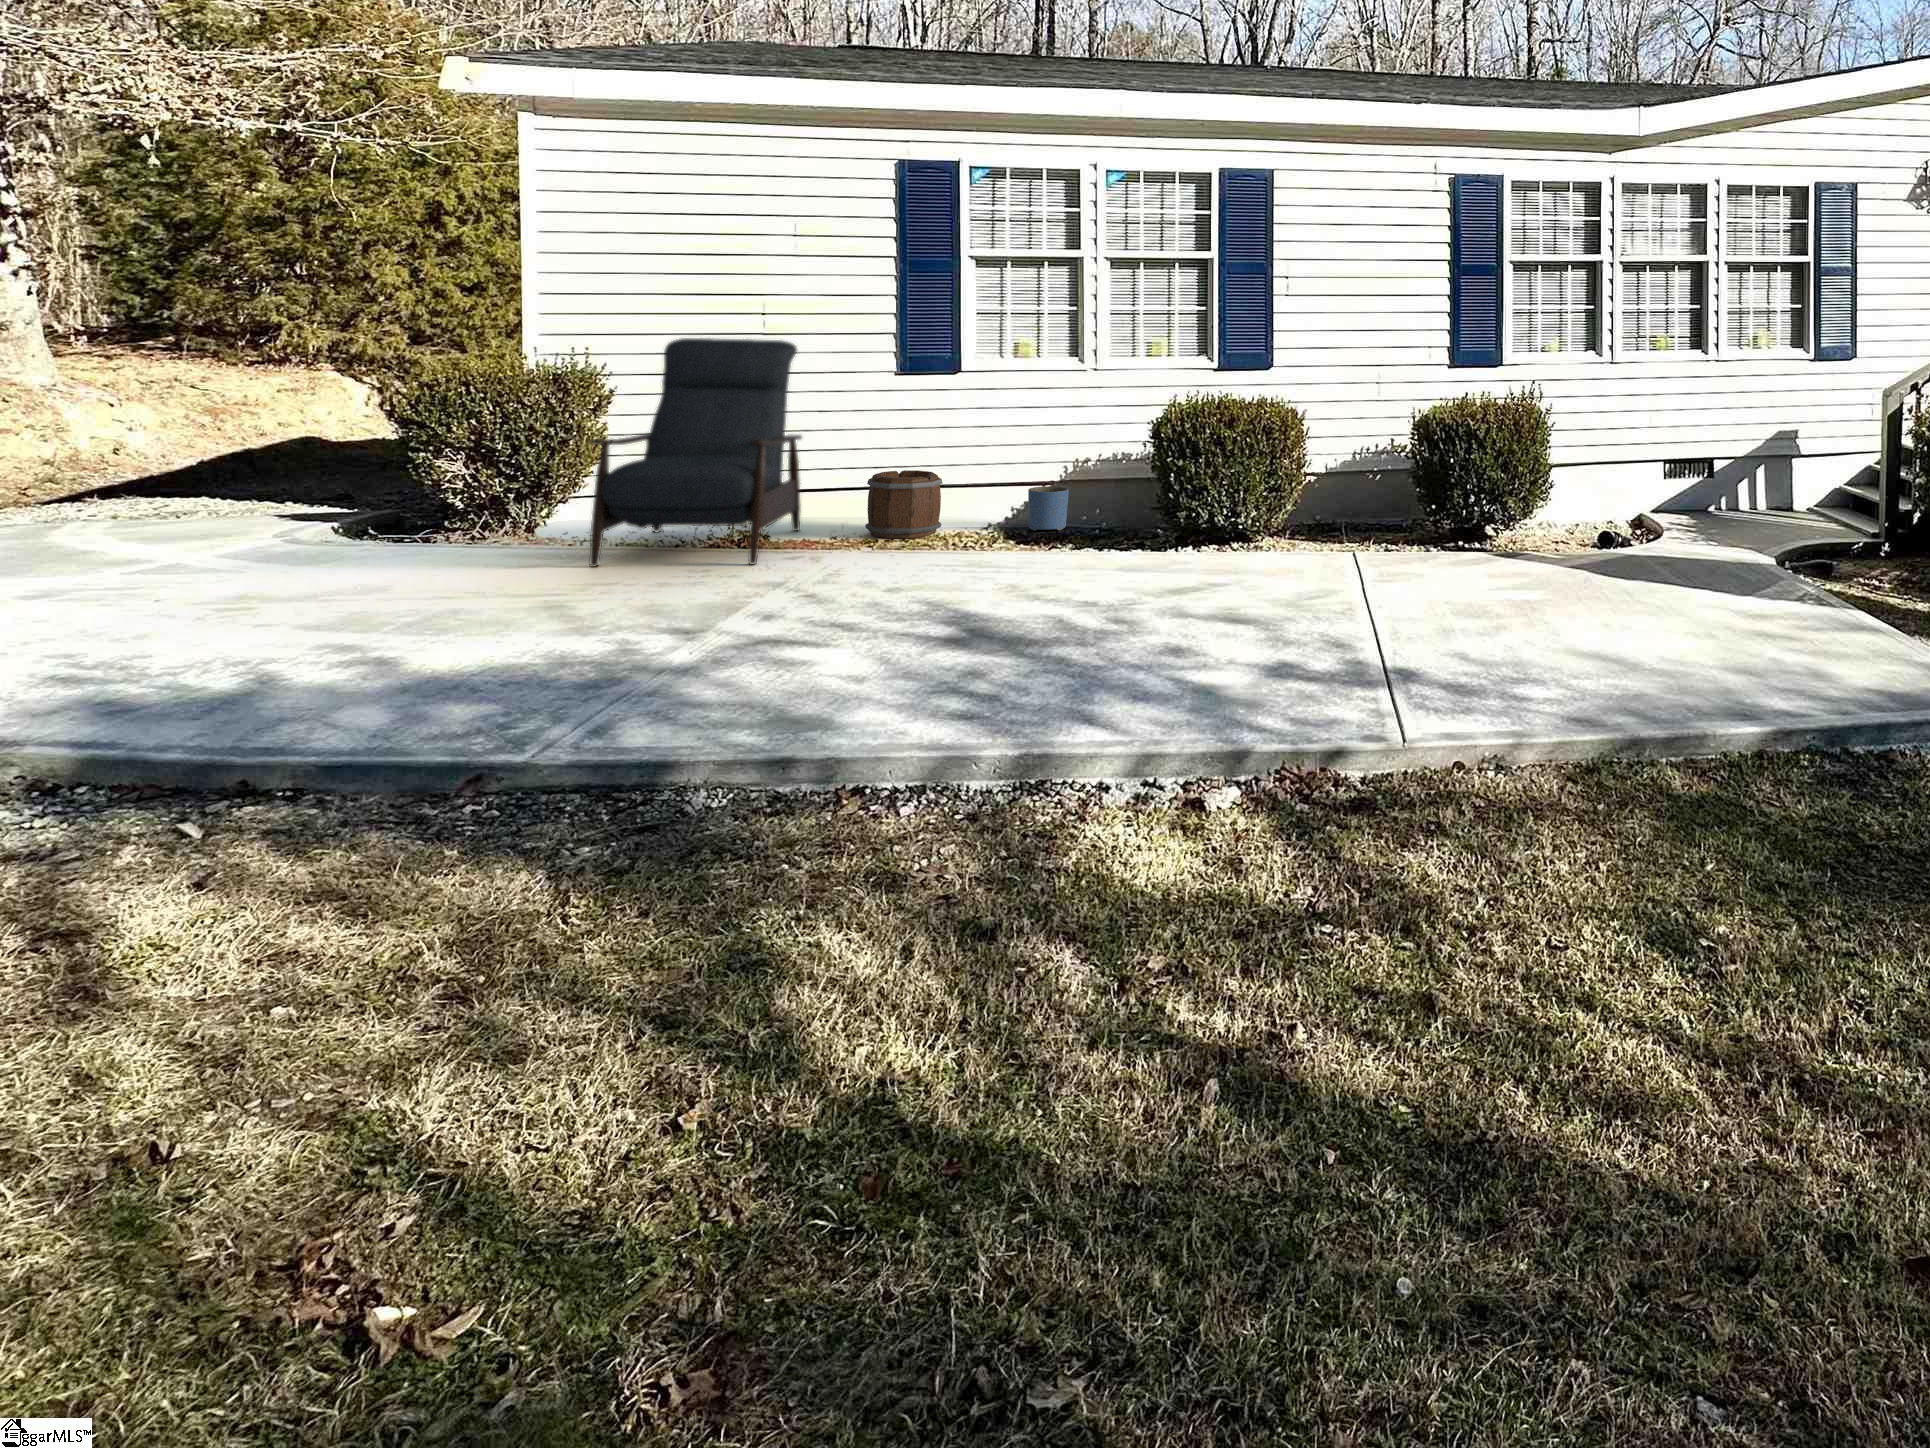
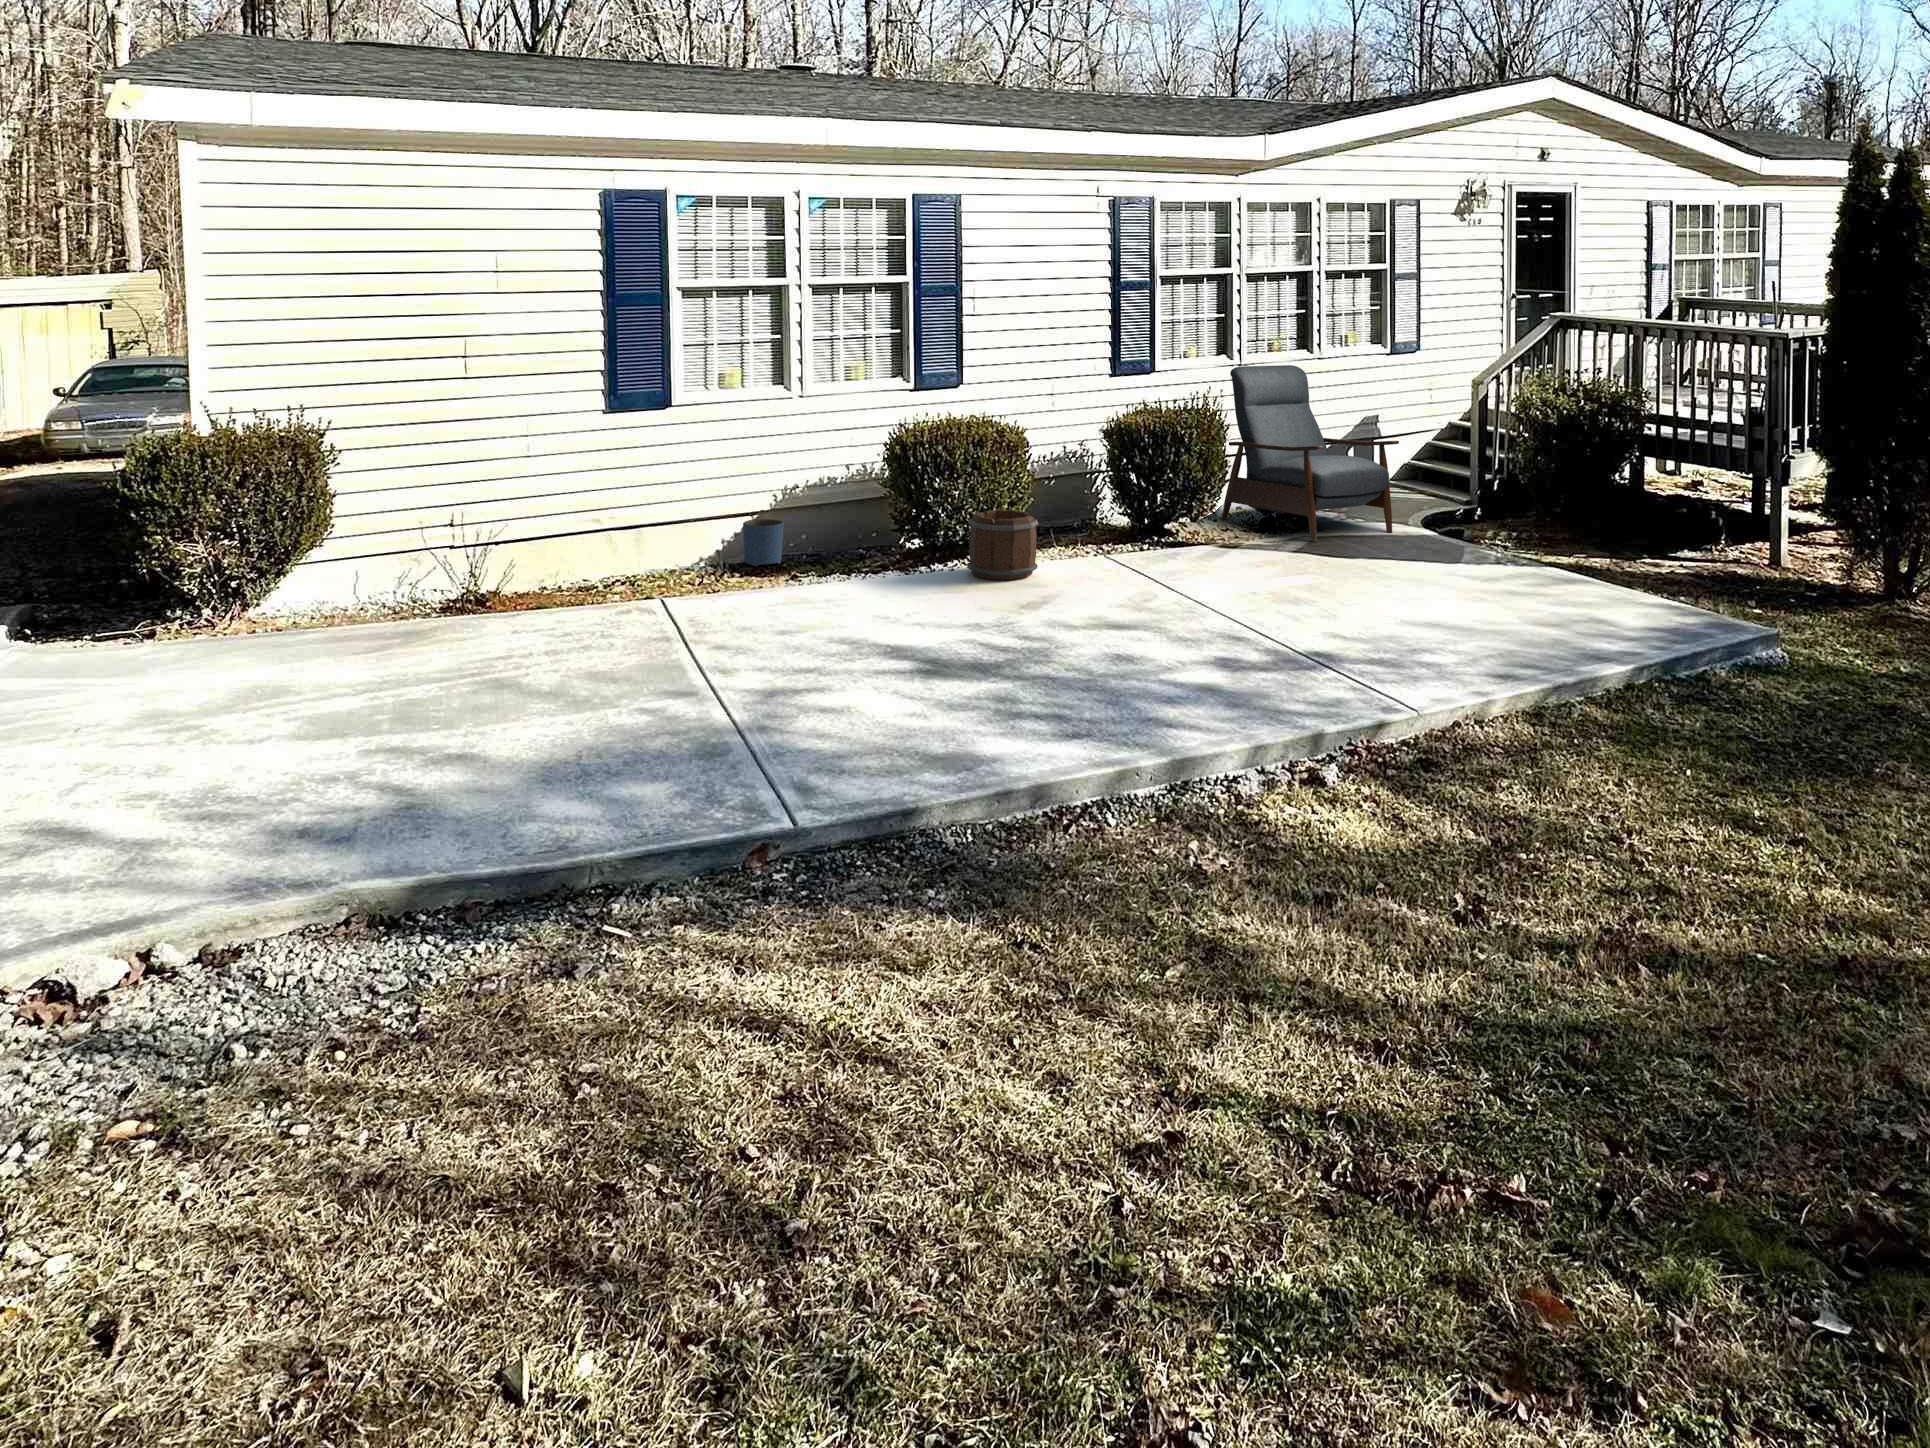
chair: present [589,338,802,567] -> present [1222,365,1399,542]
bucket: present [865,470,943,539] -> present [967,510,1038,580]

